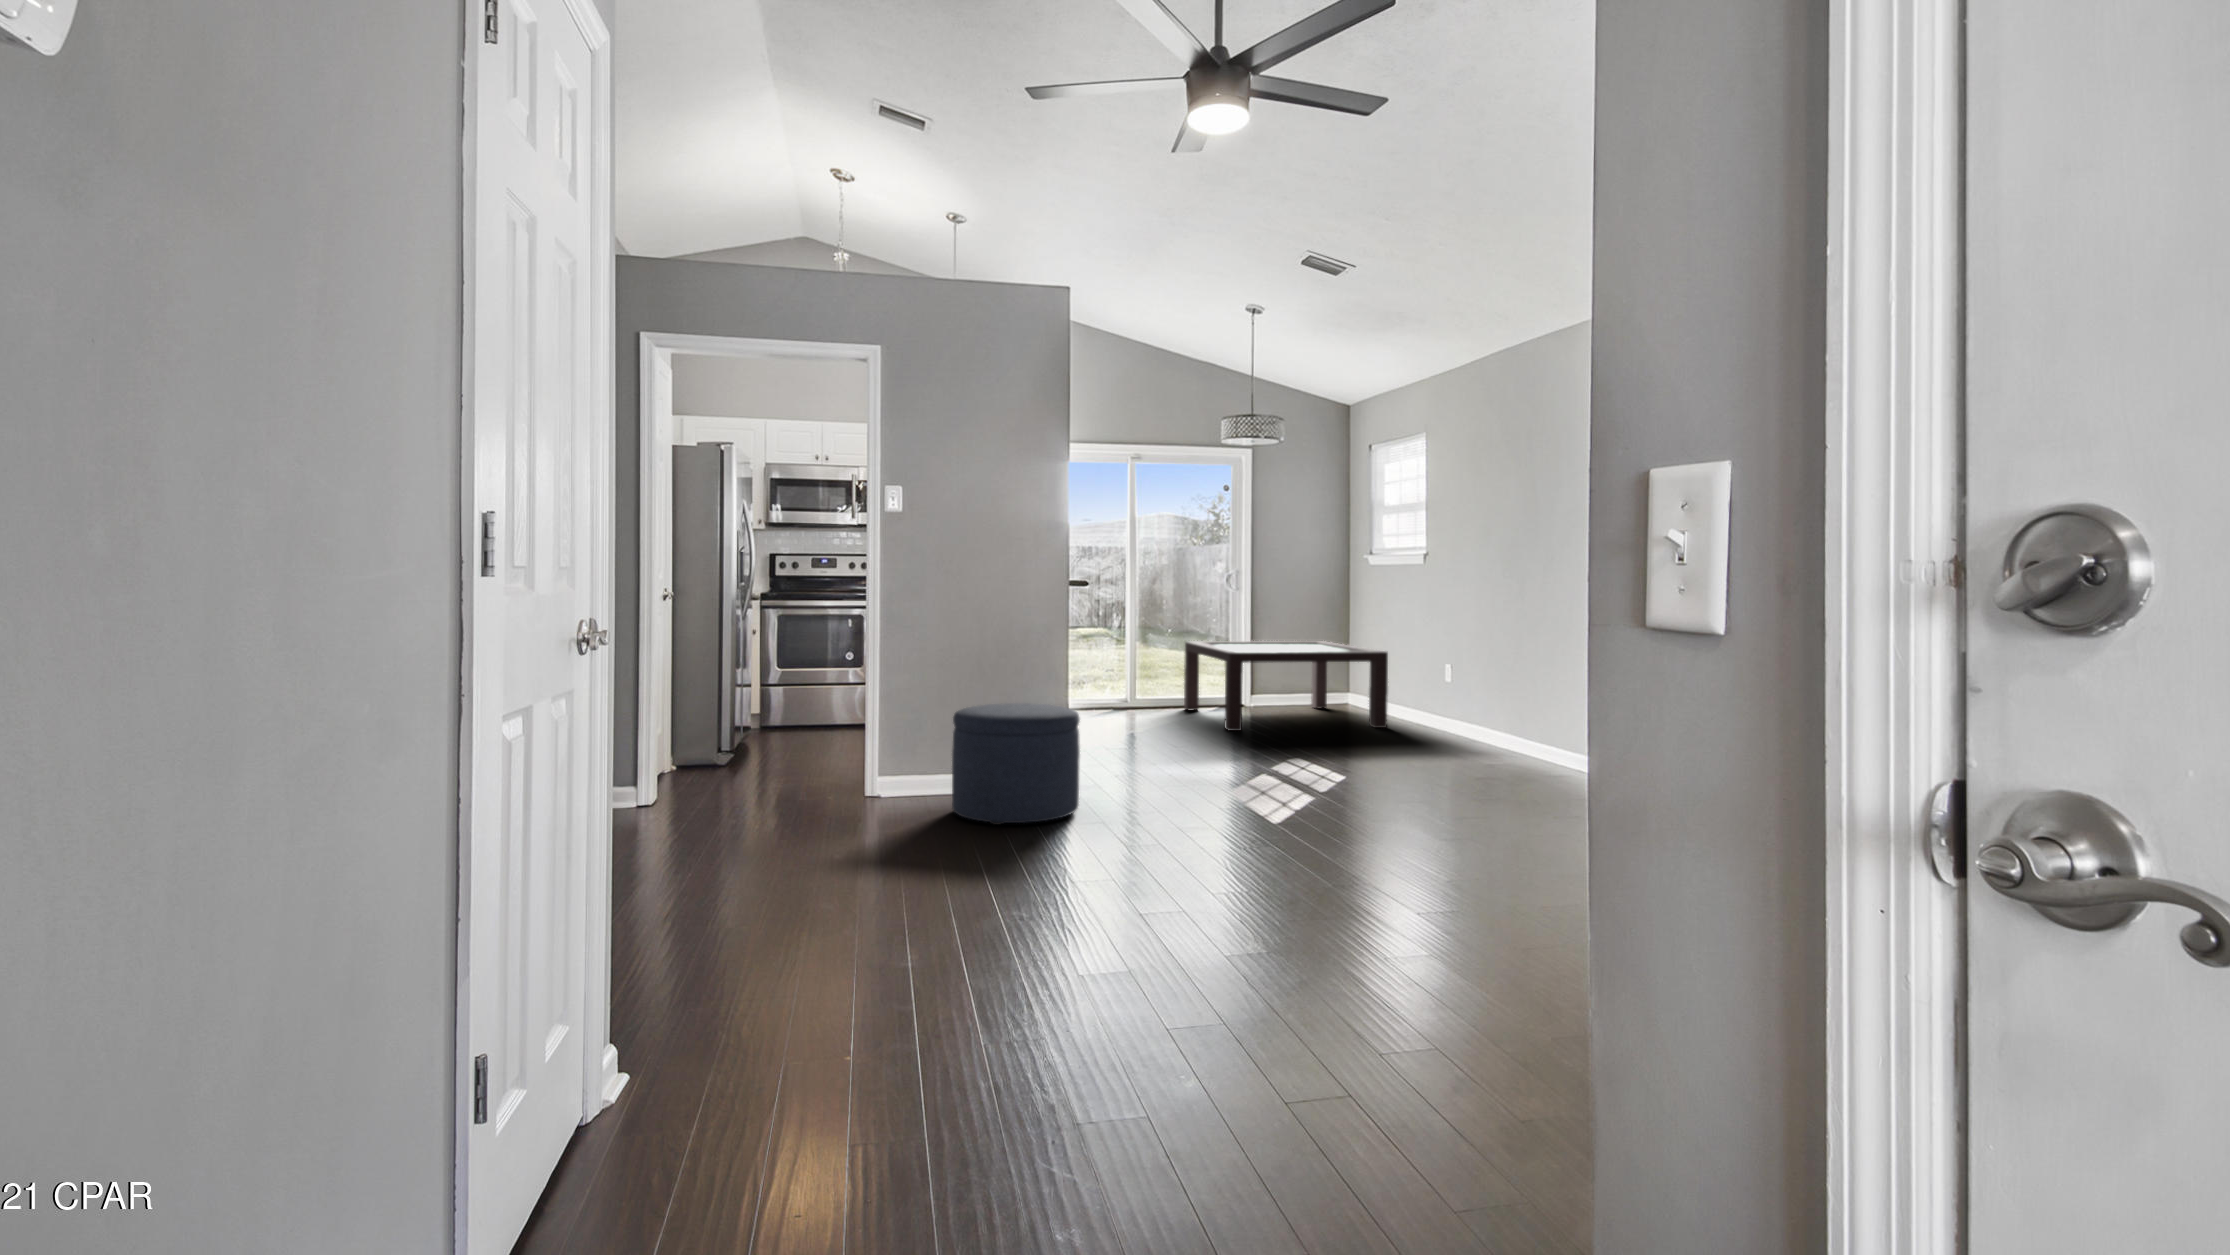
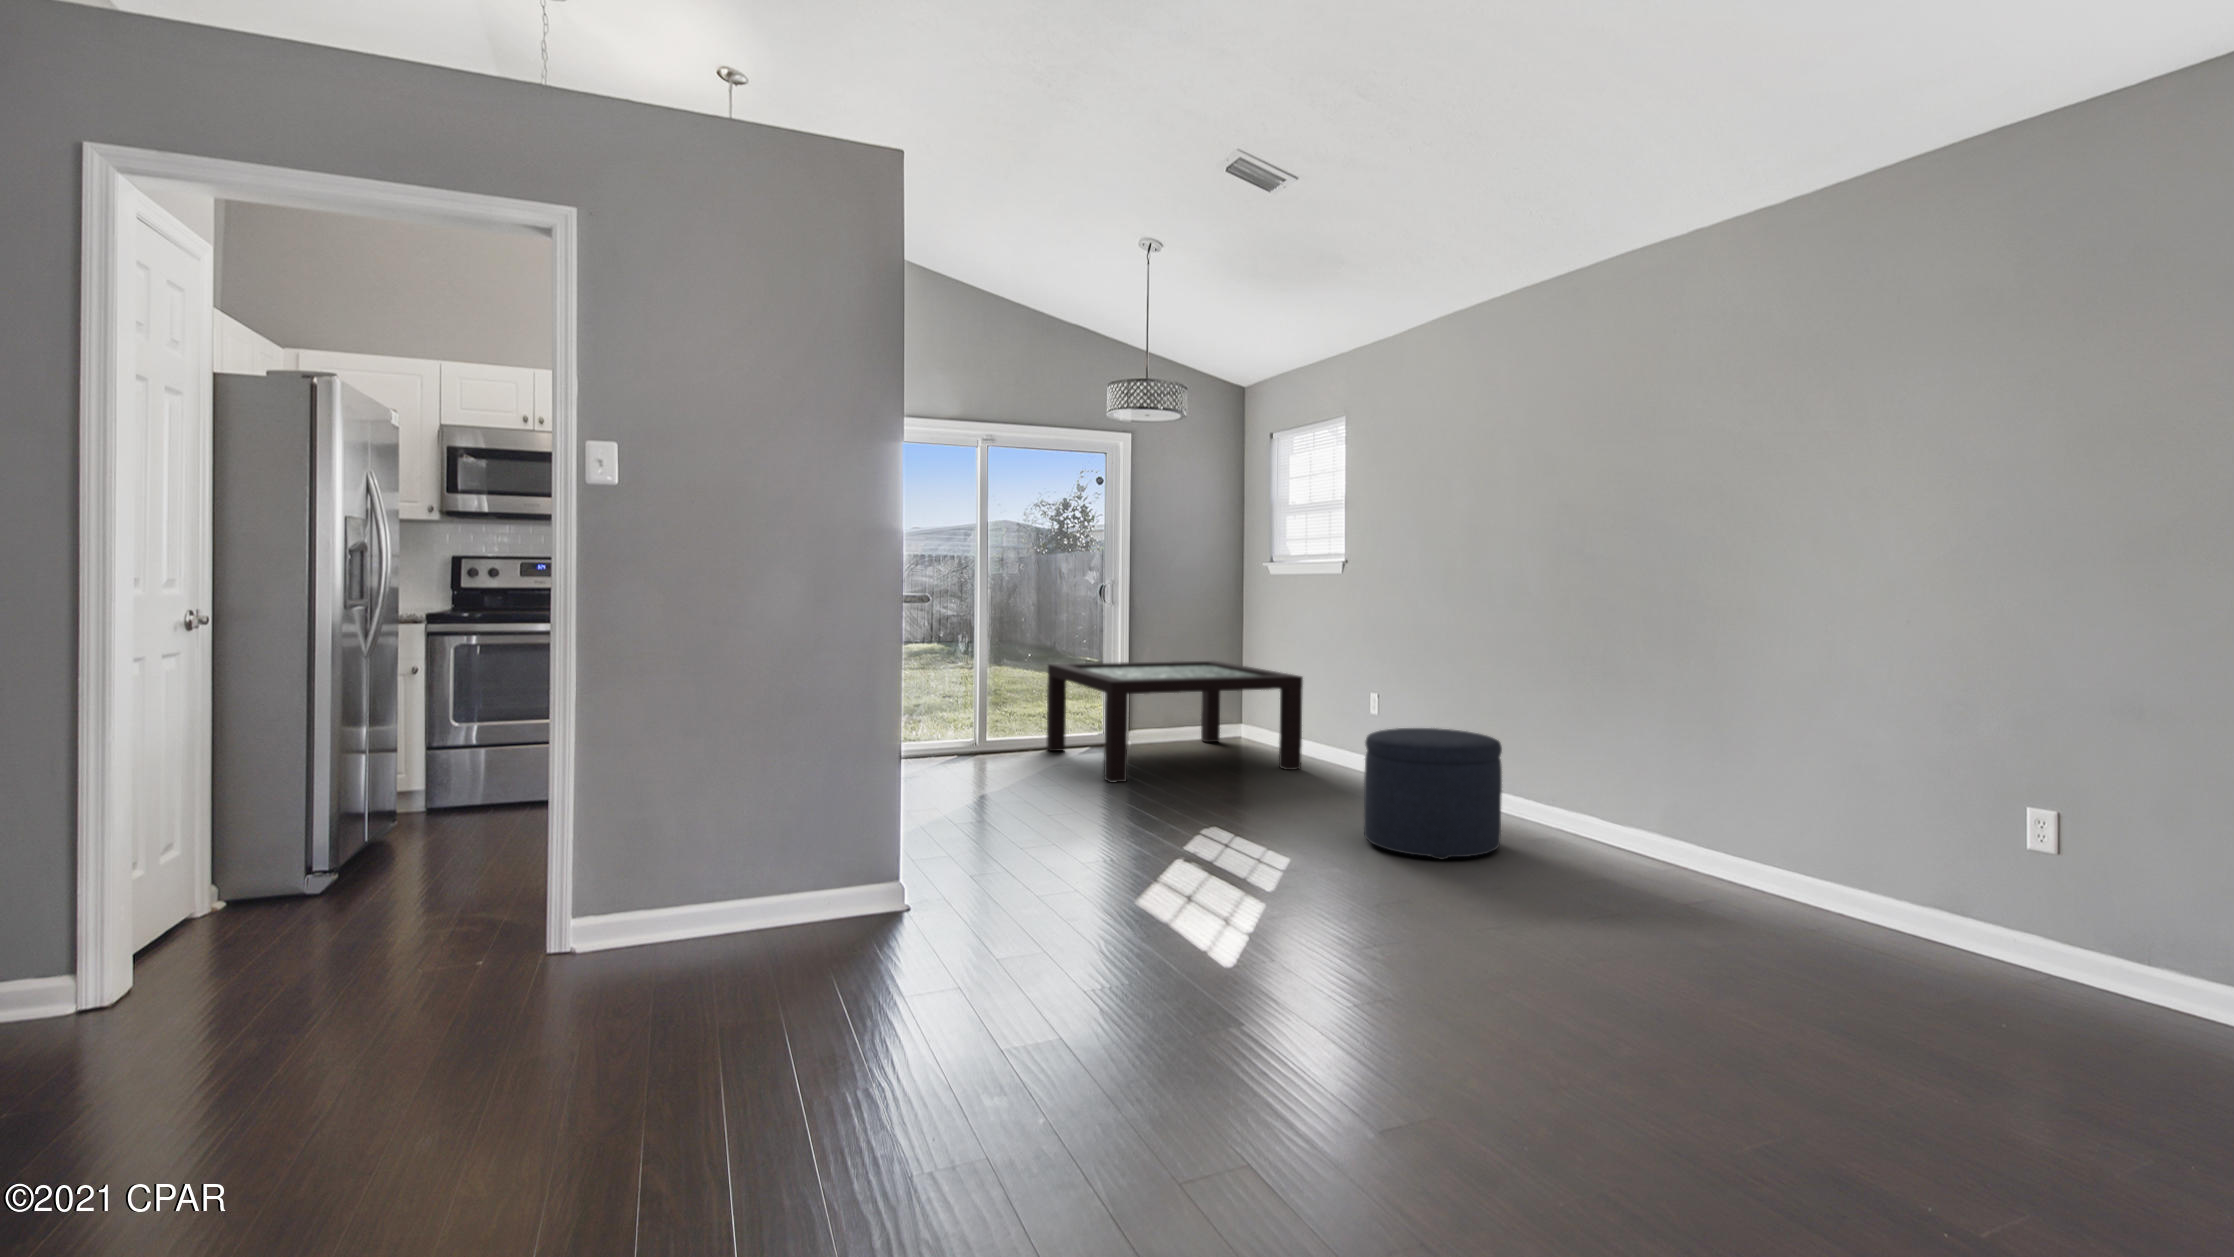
ottoman: present [952,703,1080,825] -> present [1364,728,1502,860]

